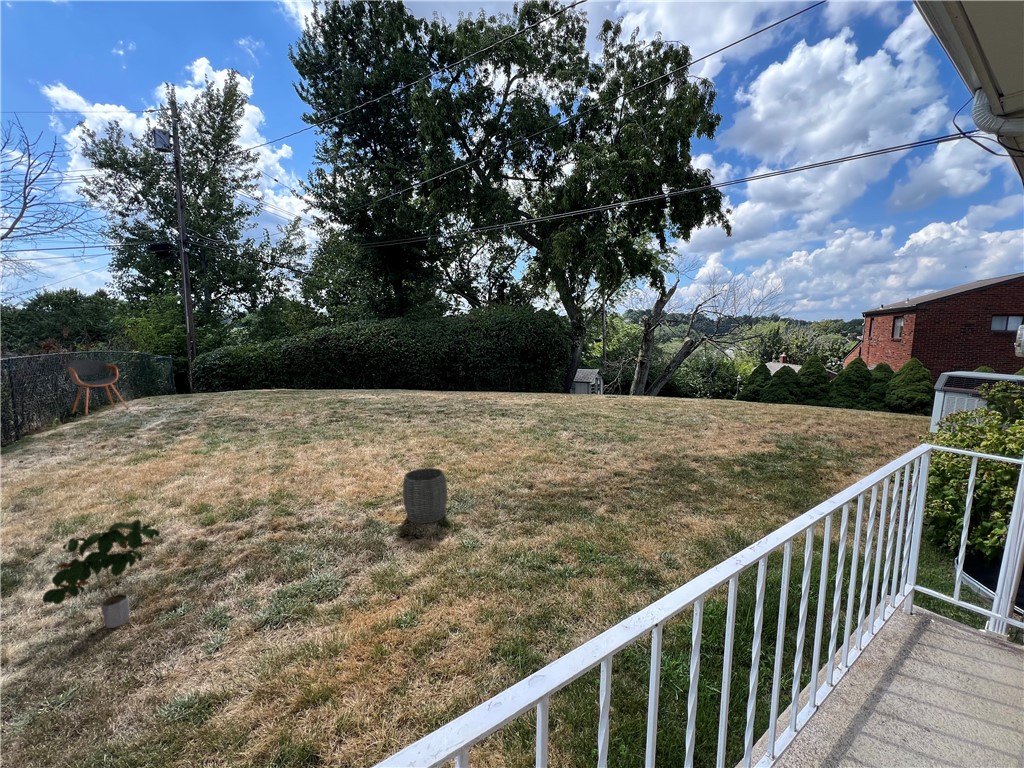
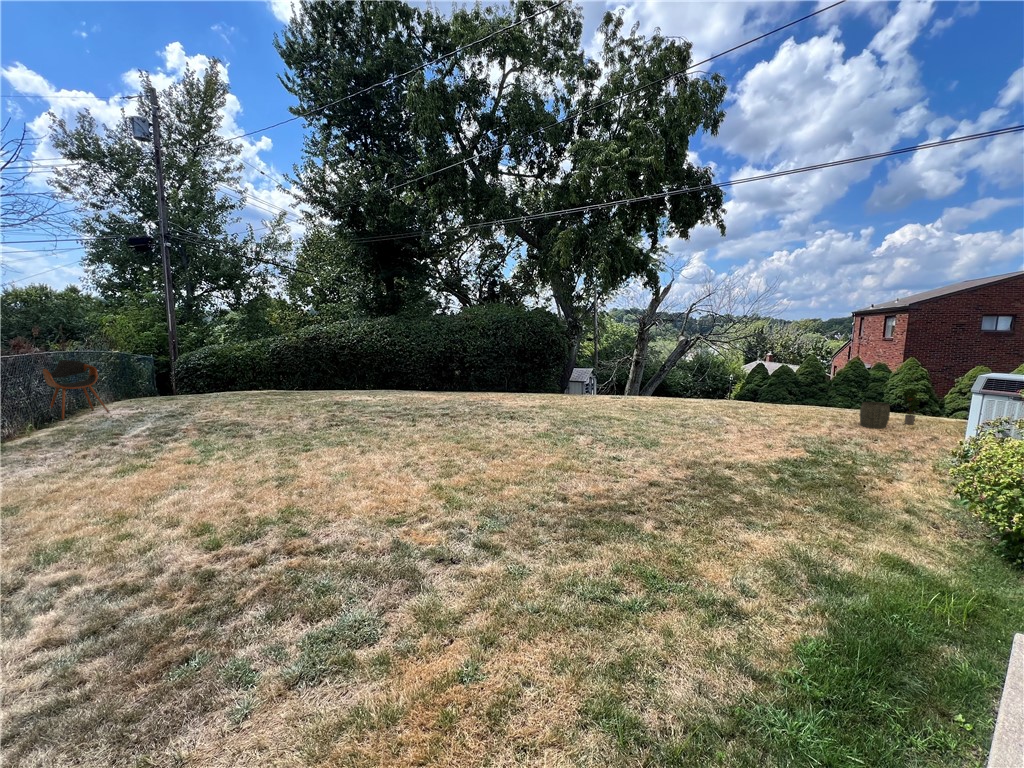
woven basket: present [403,468,447,524] -> present [860,402,890,429]
potted plant: present [43,520,160,628] -> present [901,388,920,425]

